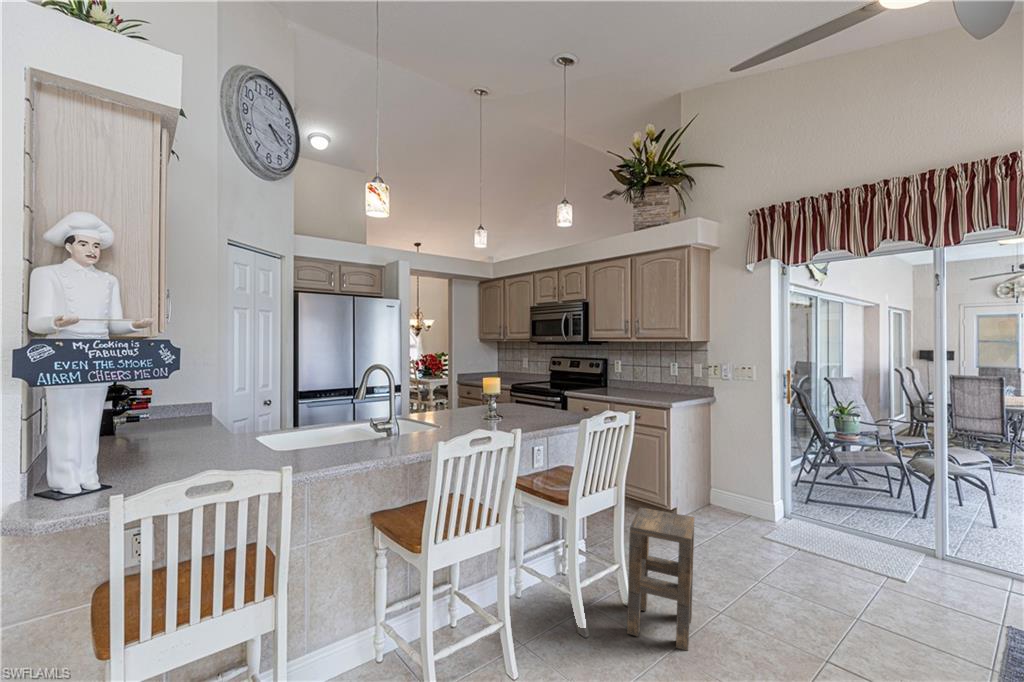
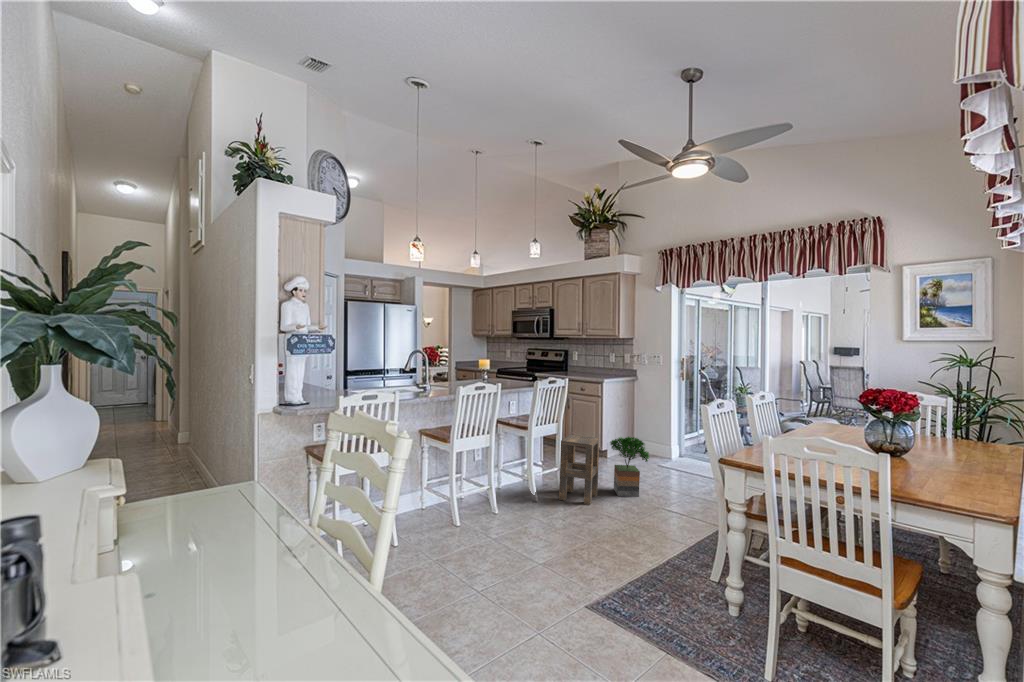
potted tree: none [707,509,790,623] -> present [610,437,649,497]

